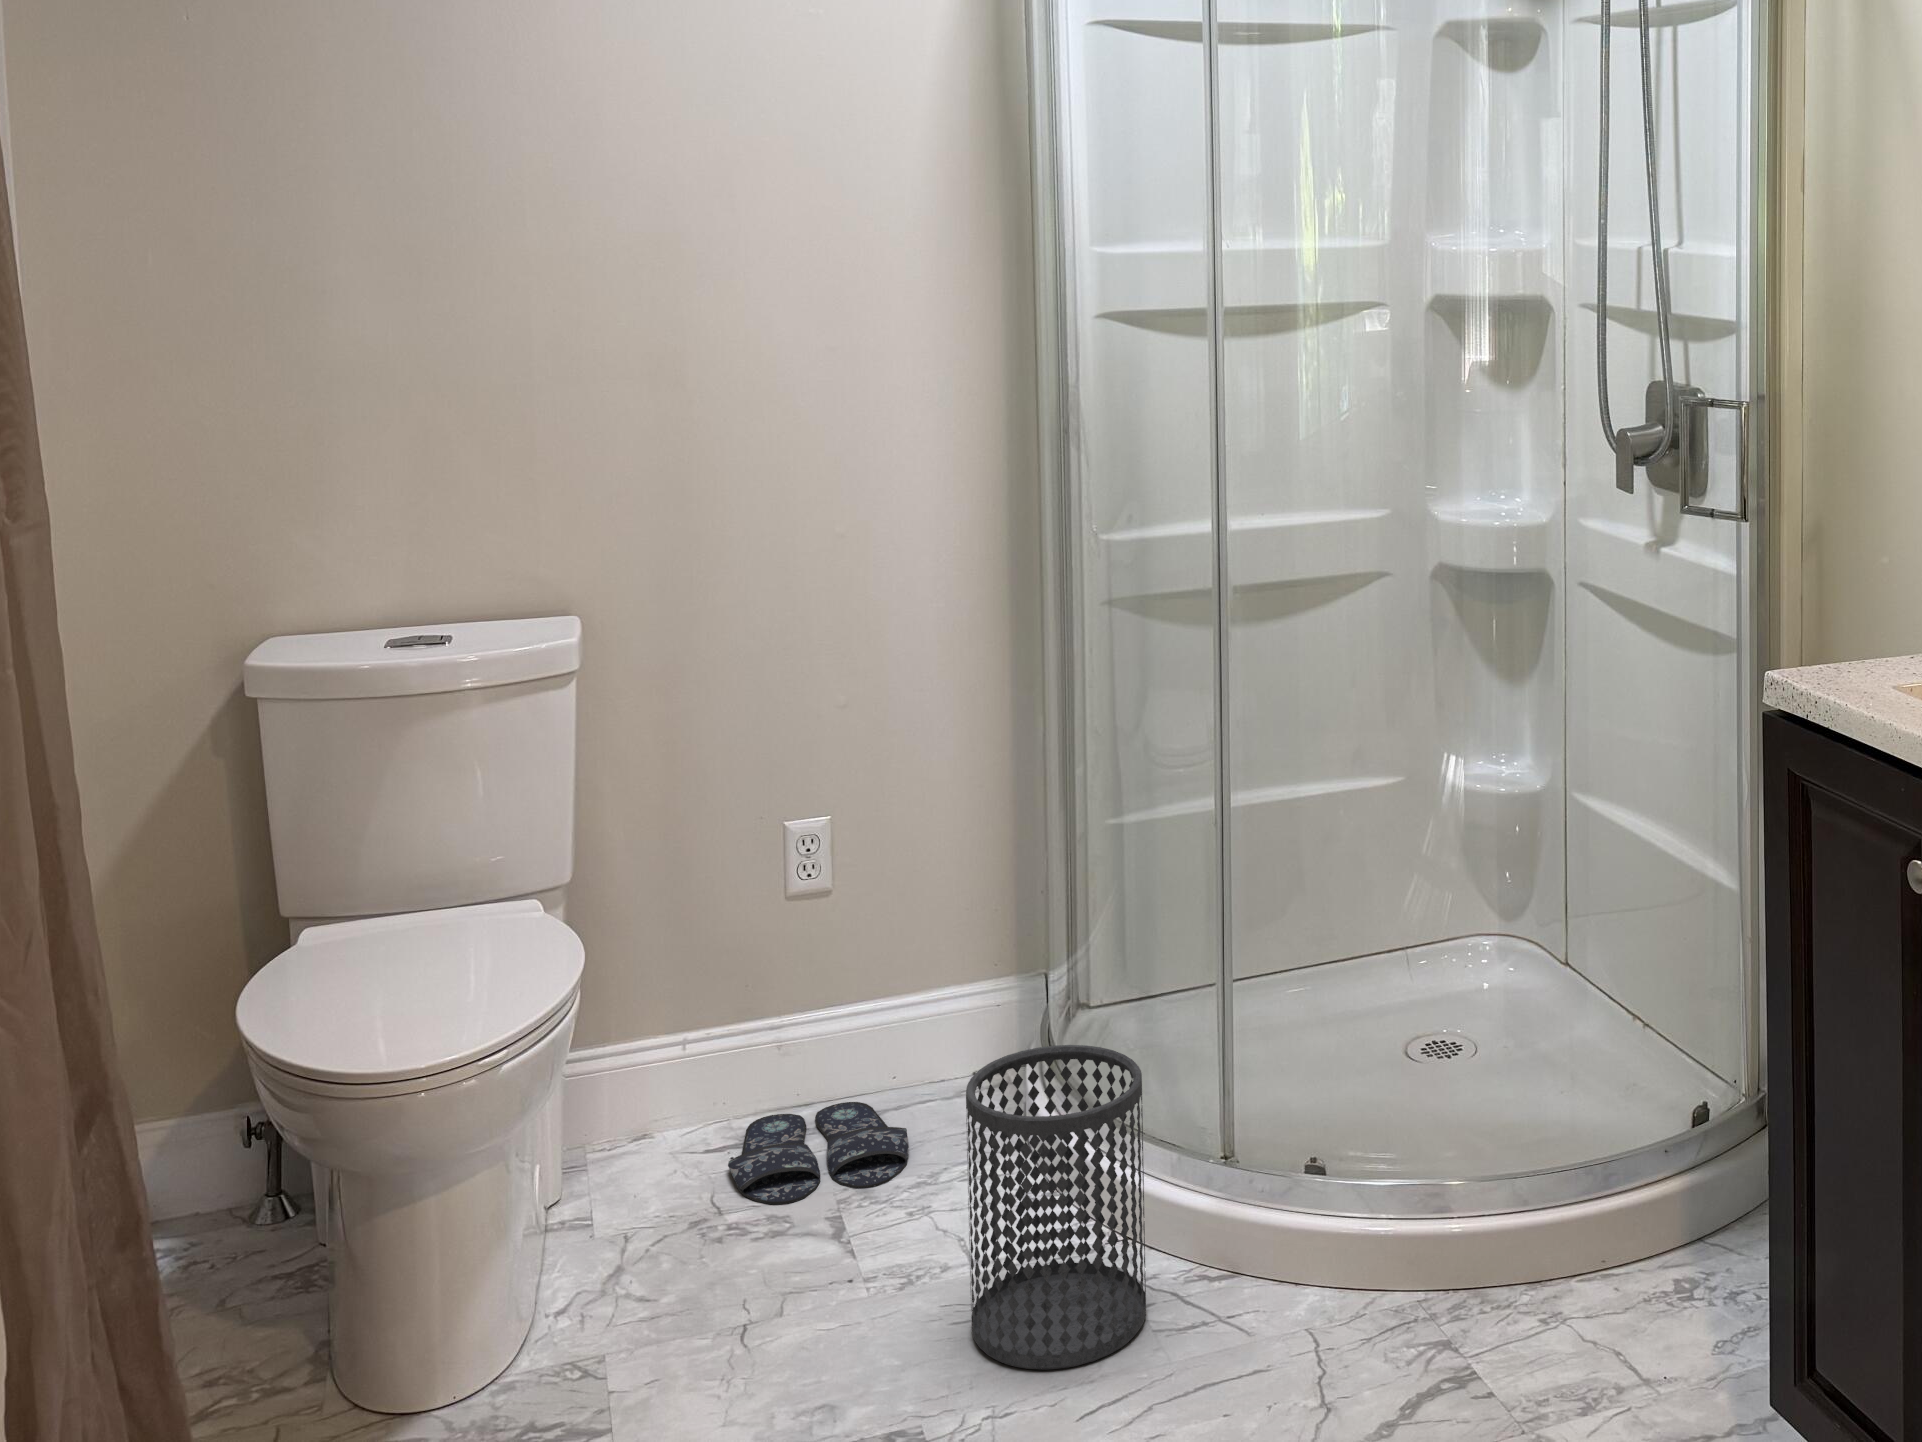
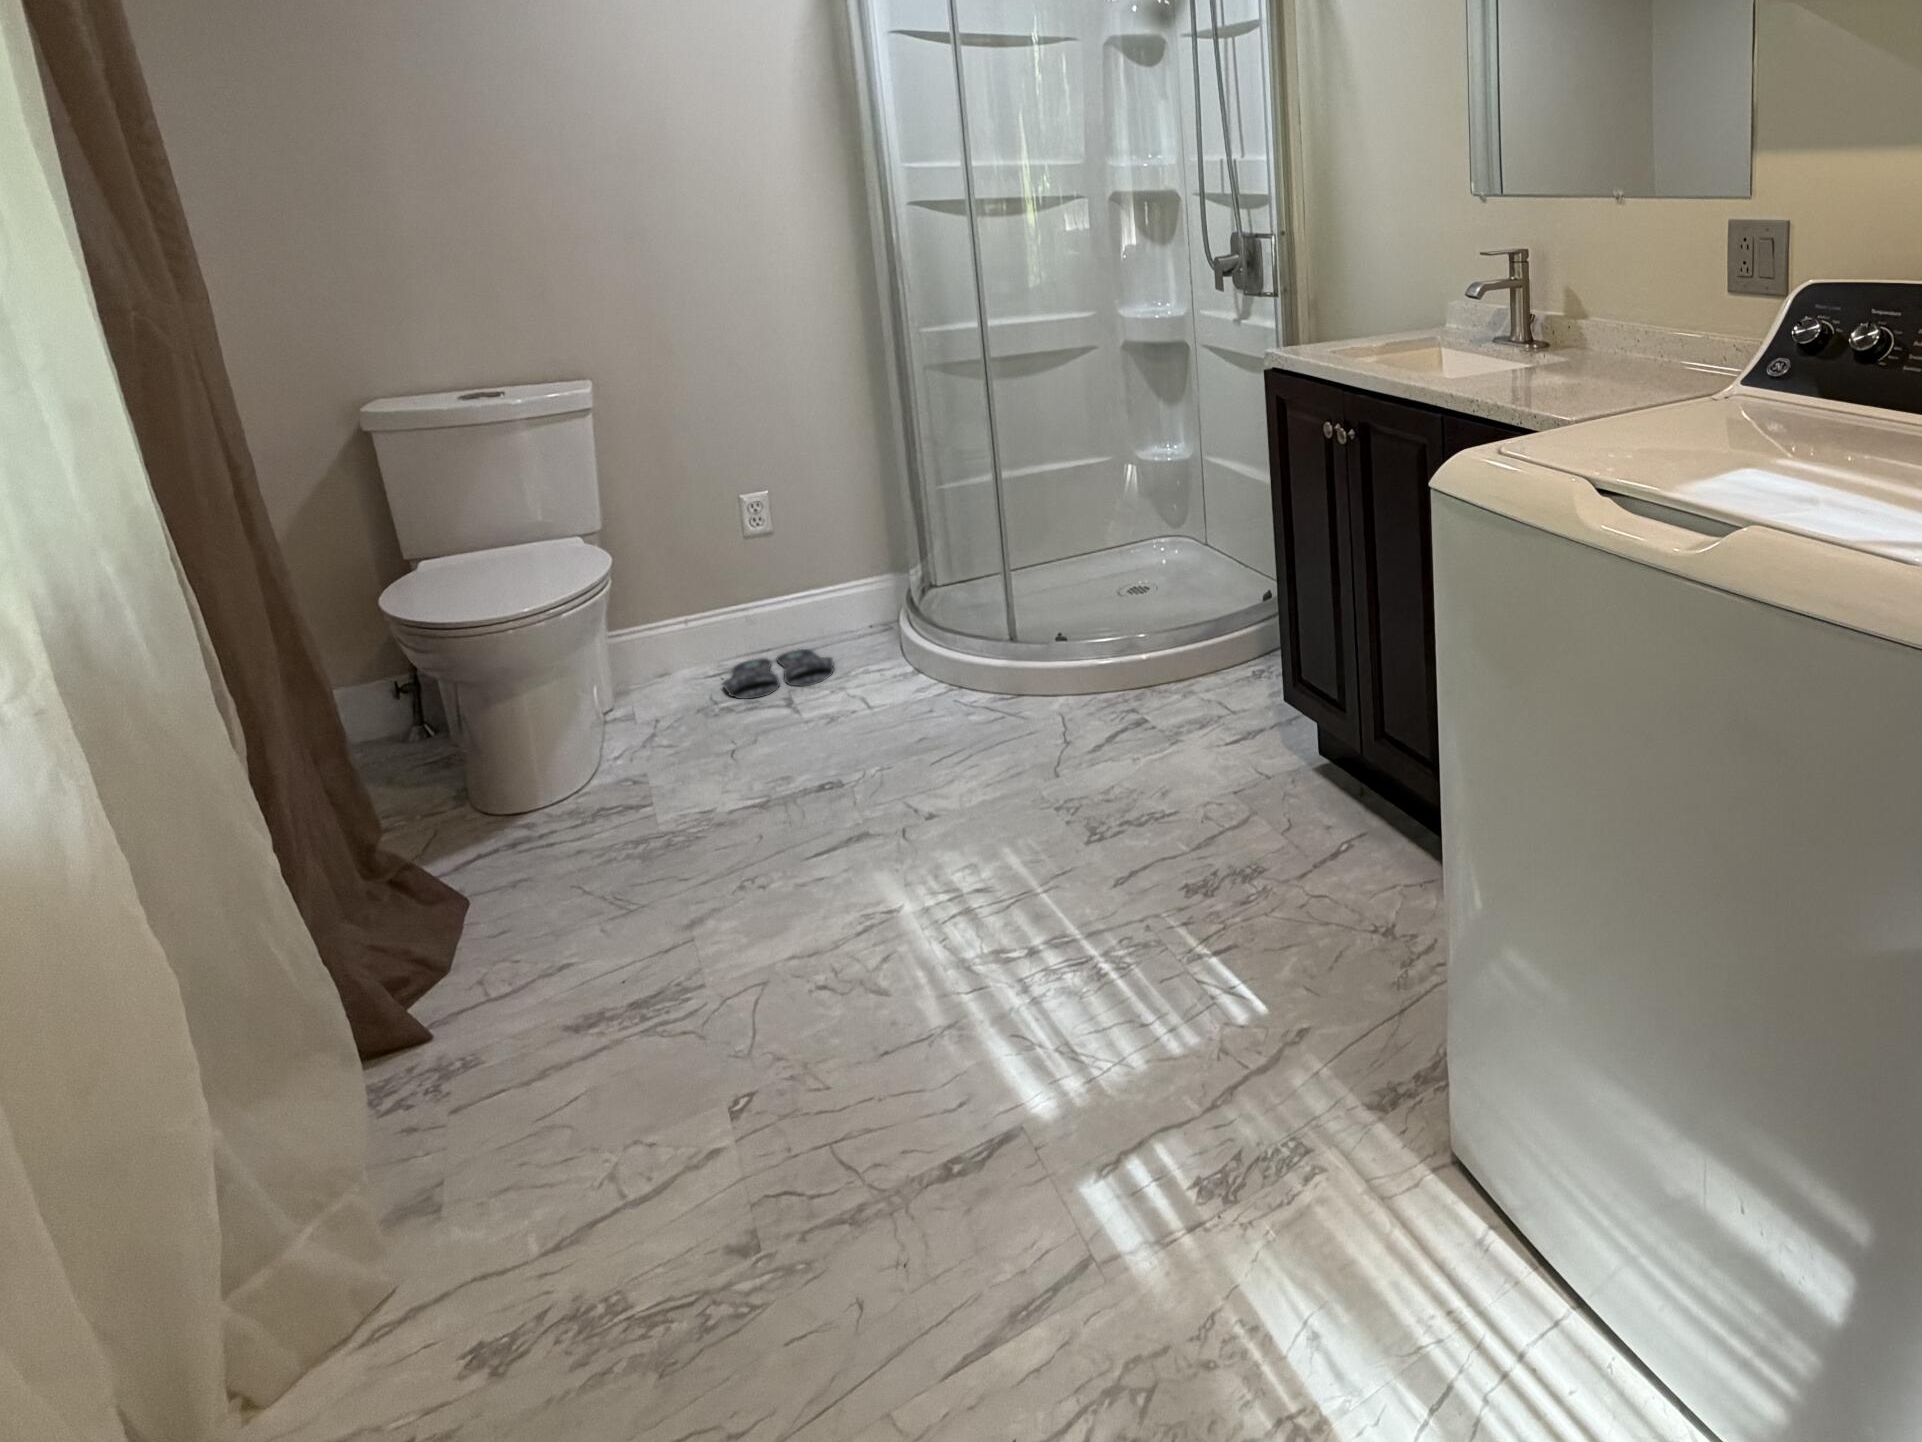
wastebasket: present [966,1045,1146,1370] -> none [855,586,970,748]

